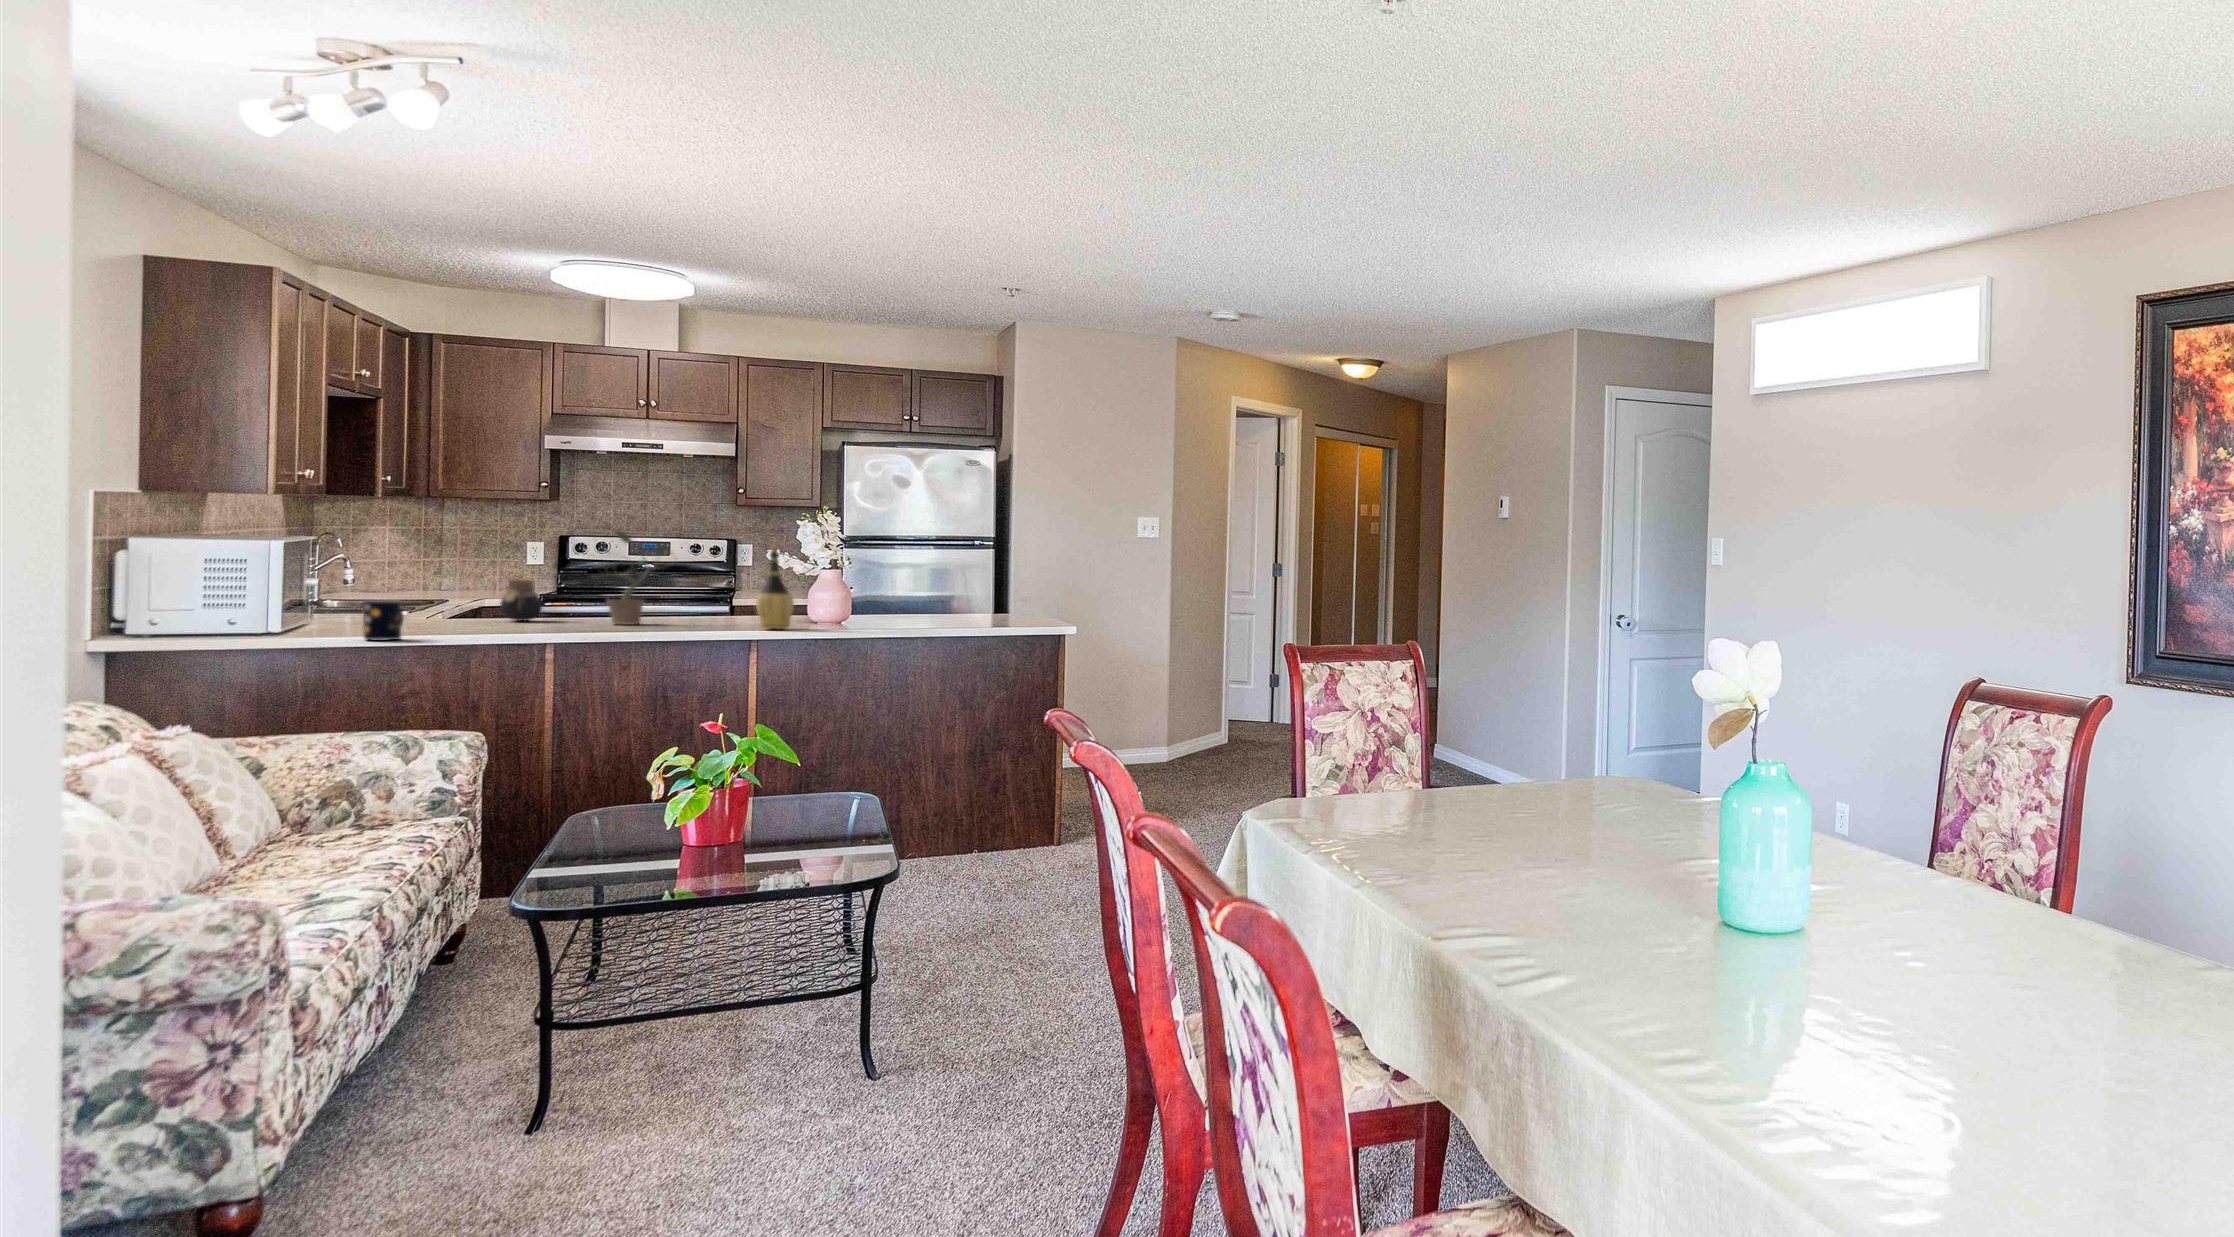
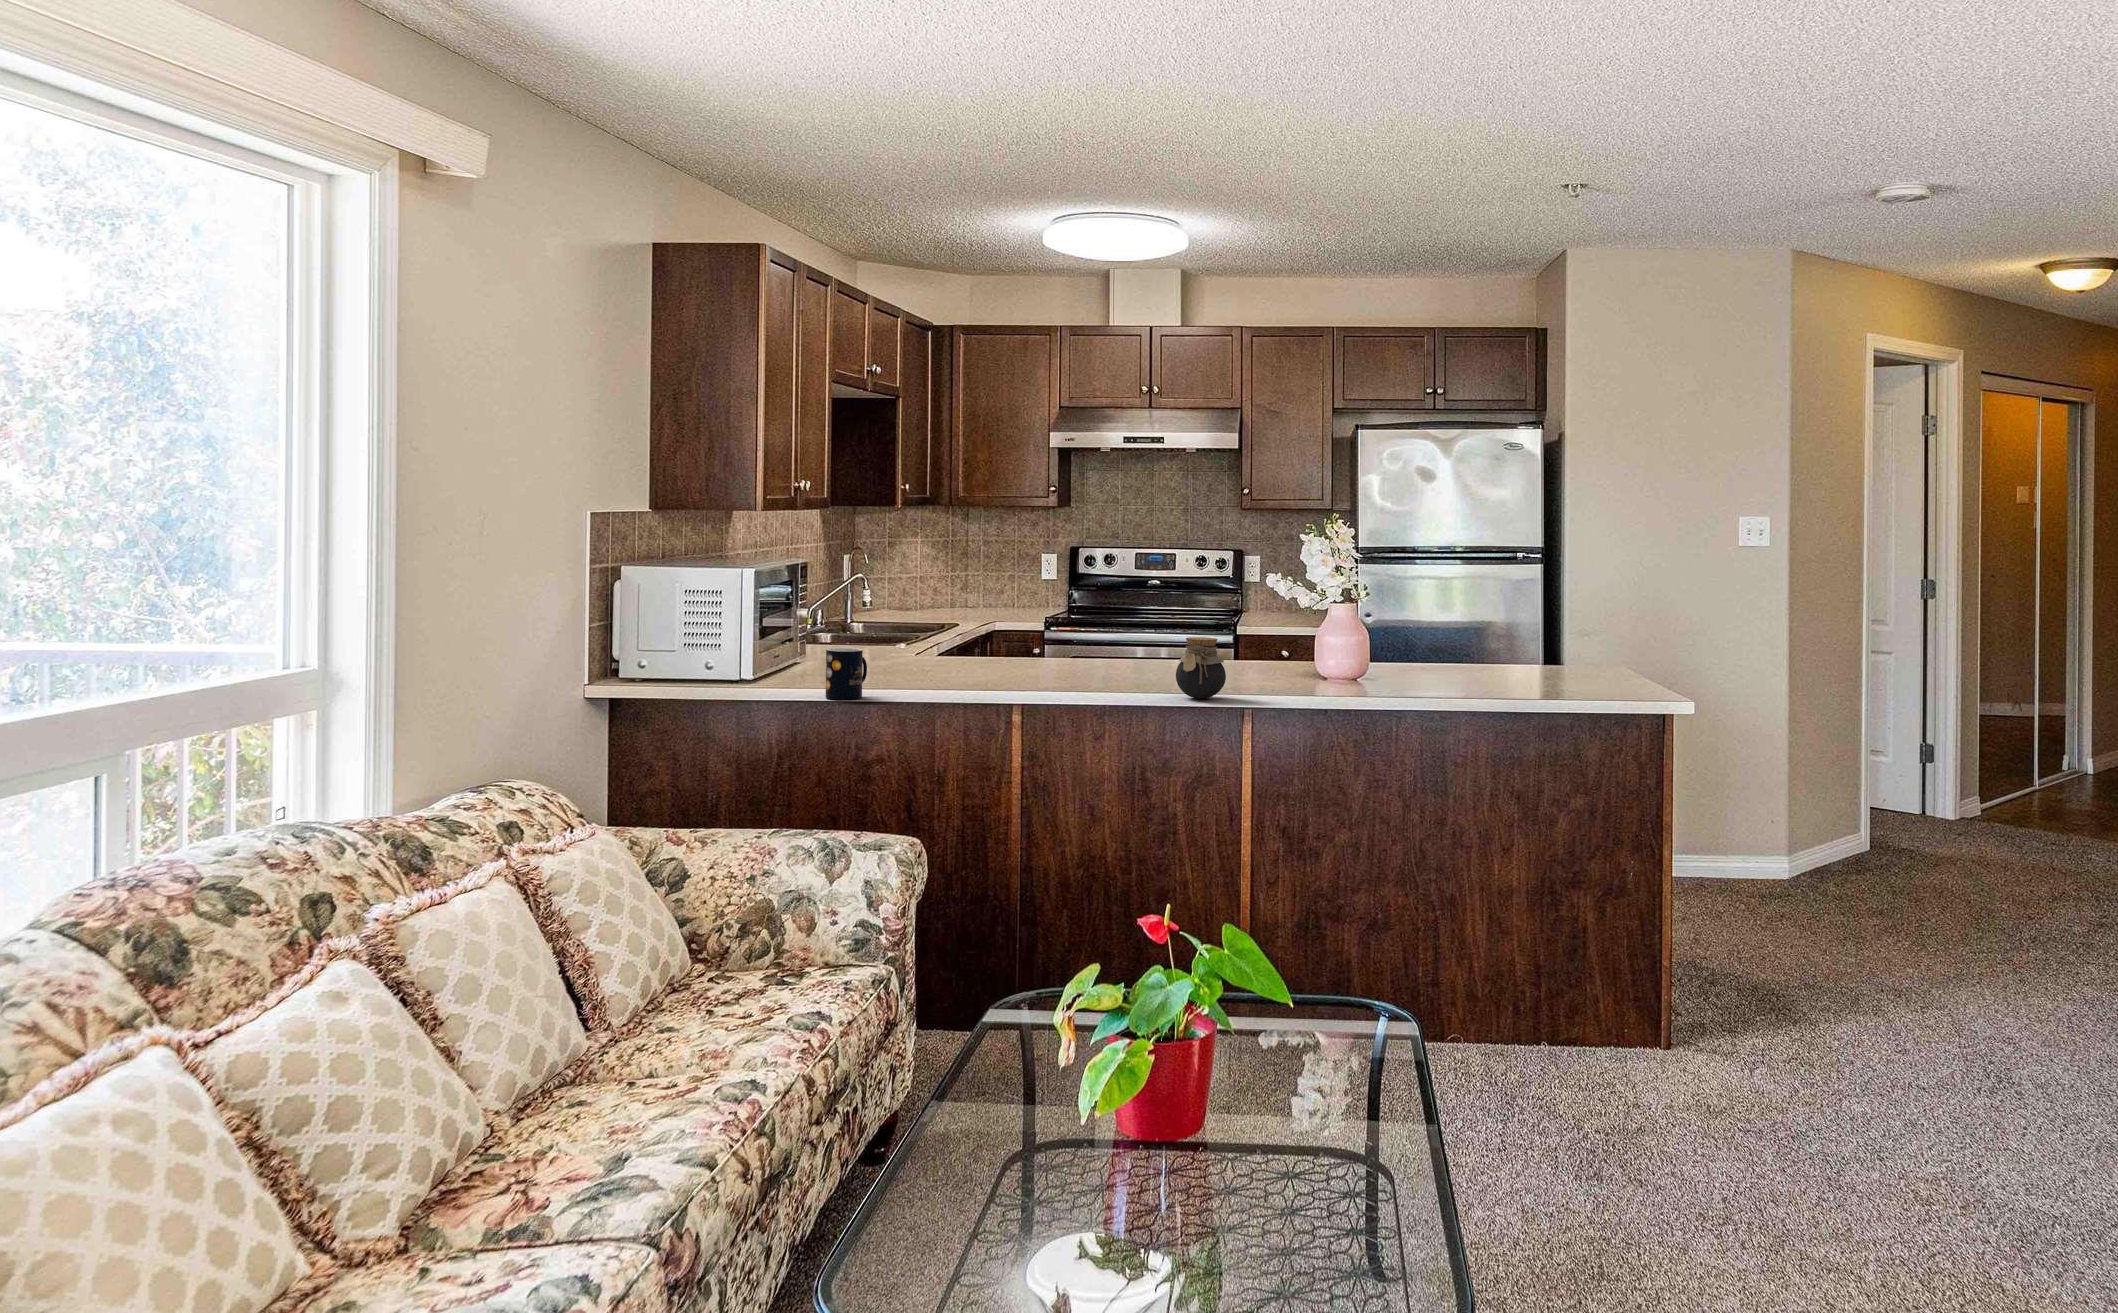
potted plant: present [595,531,676,625] -> none [1063,548,1163,673]
wine bottle: present [756,546,794,629] -> none [1250,576,1296,690]
jar: present [500,579,542,621] -> present [1176,637,1226,699]

